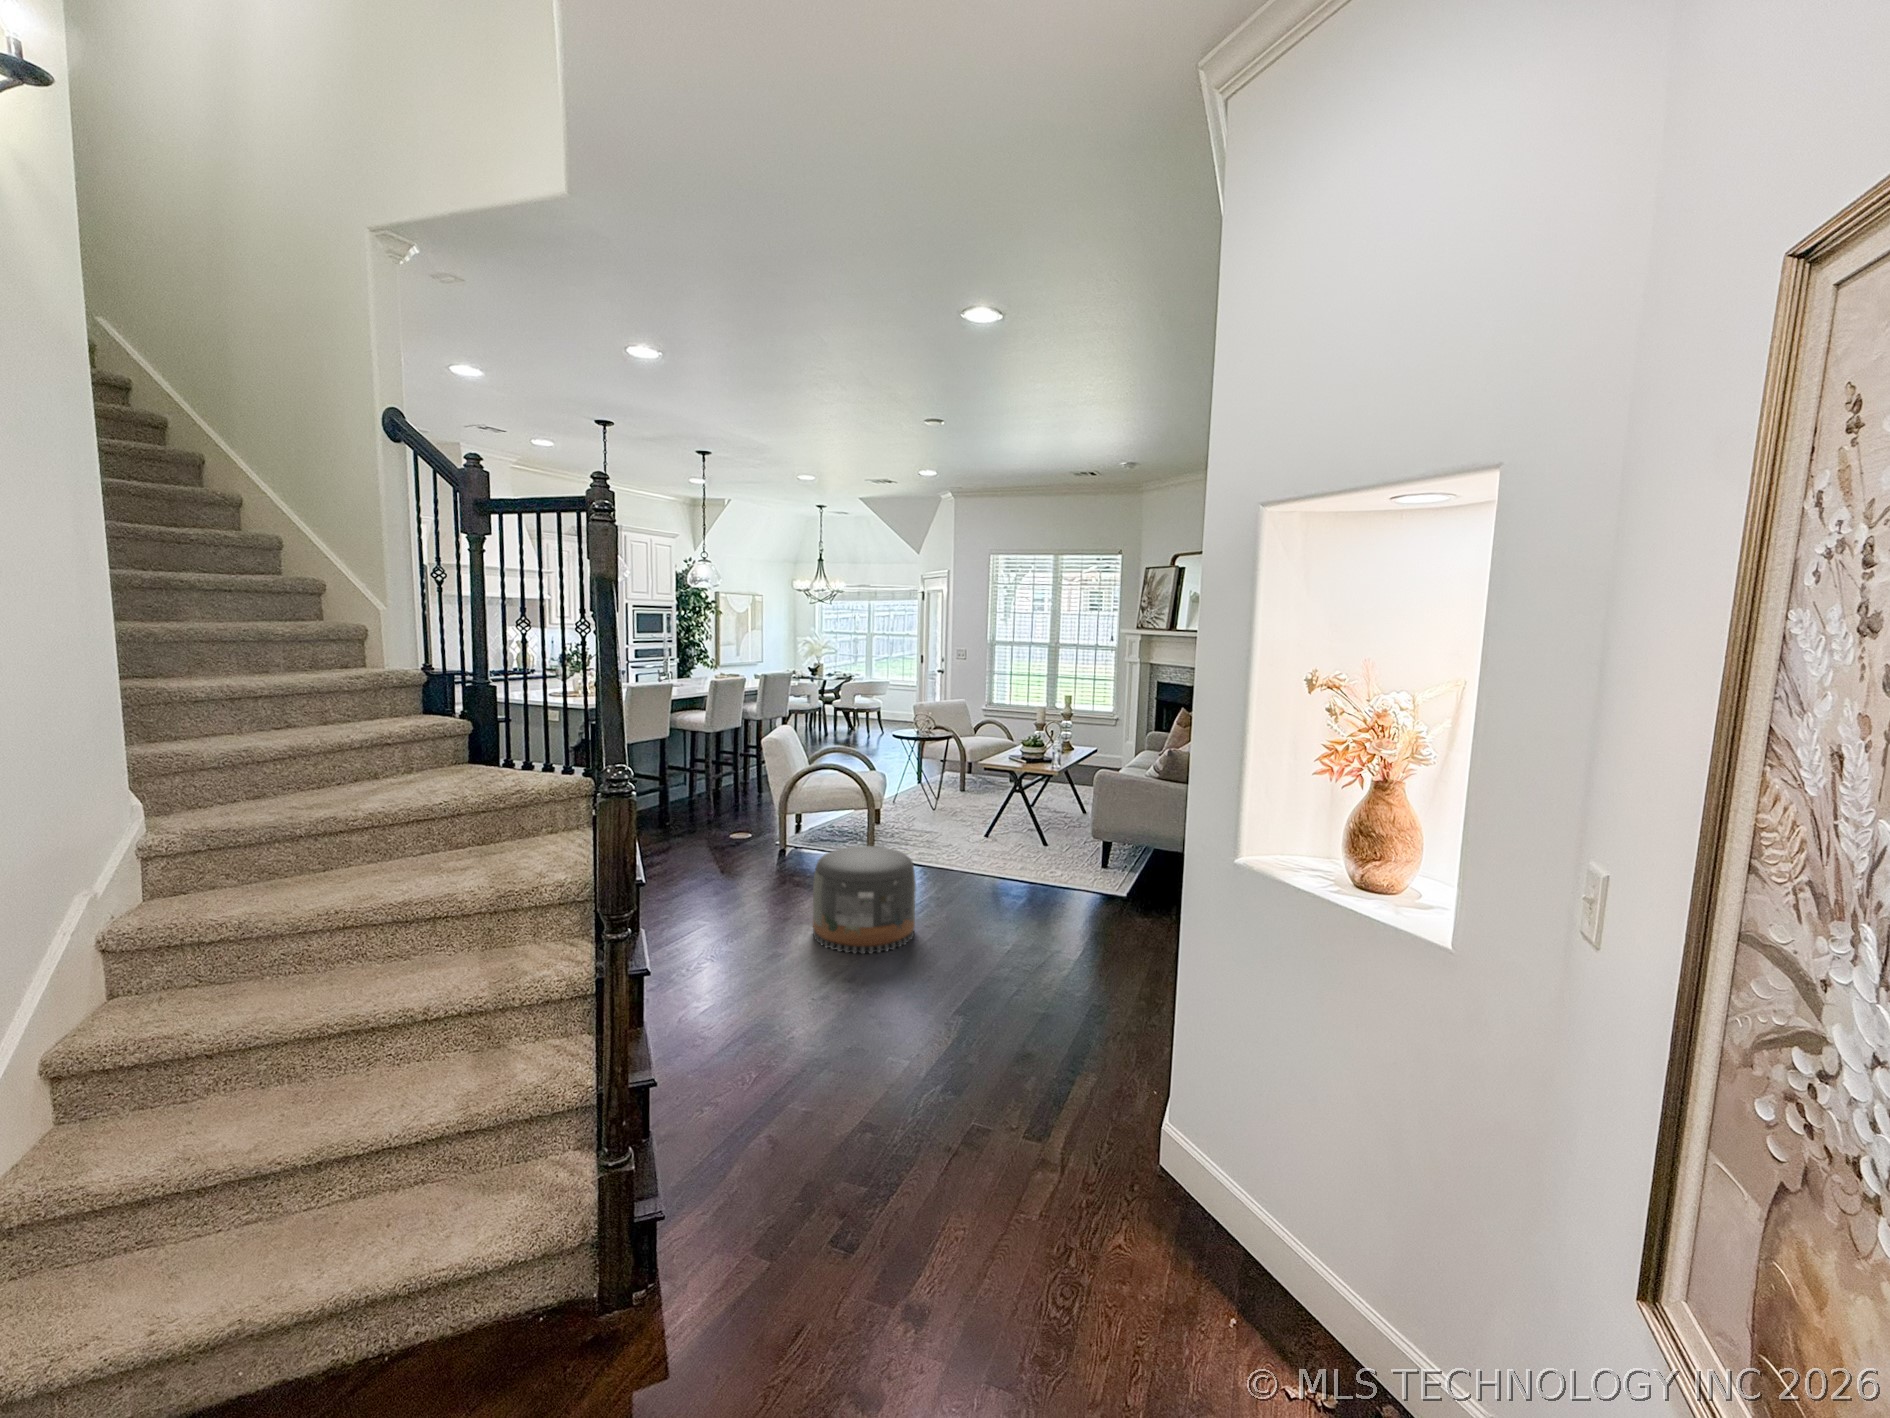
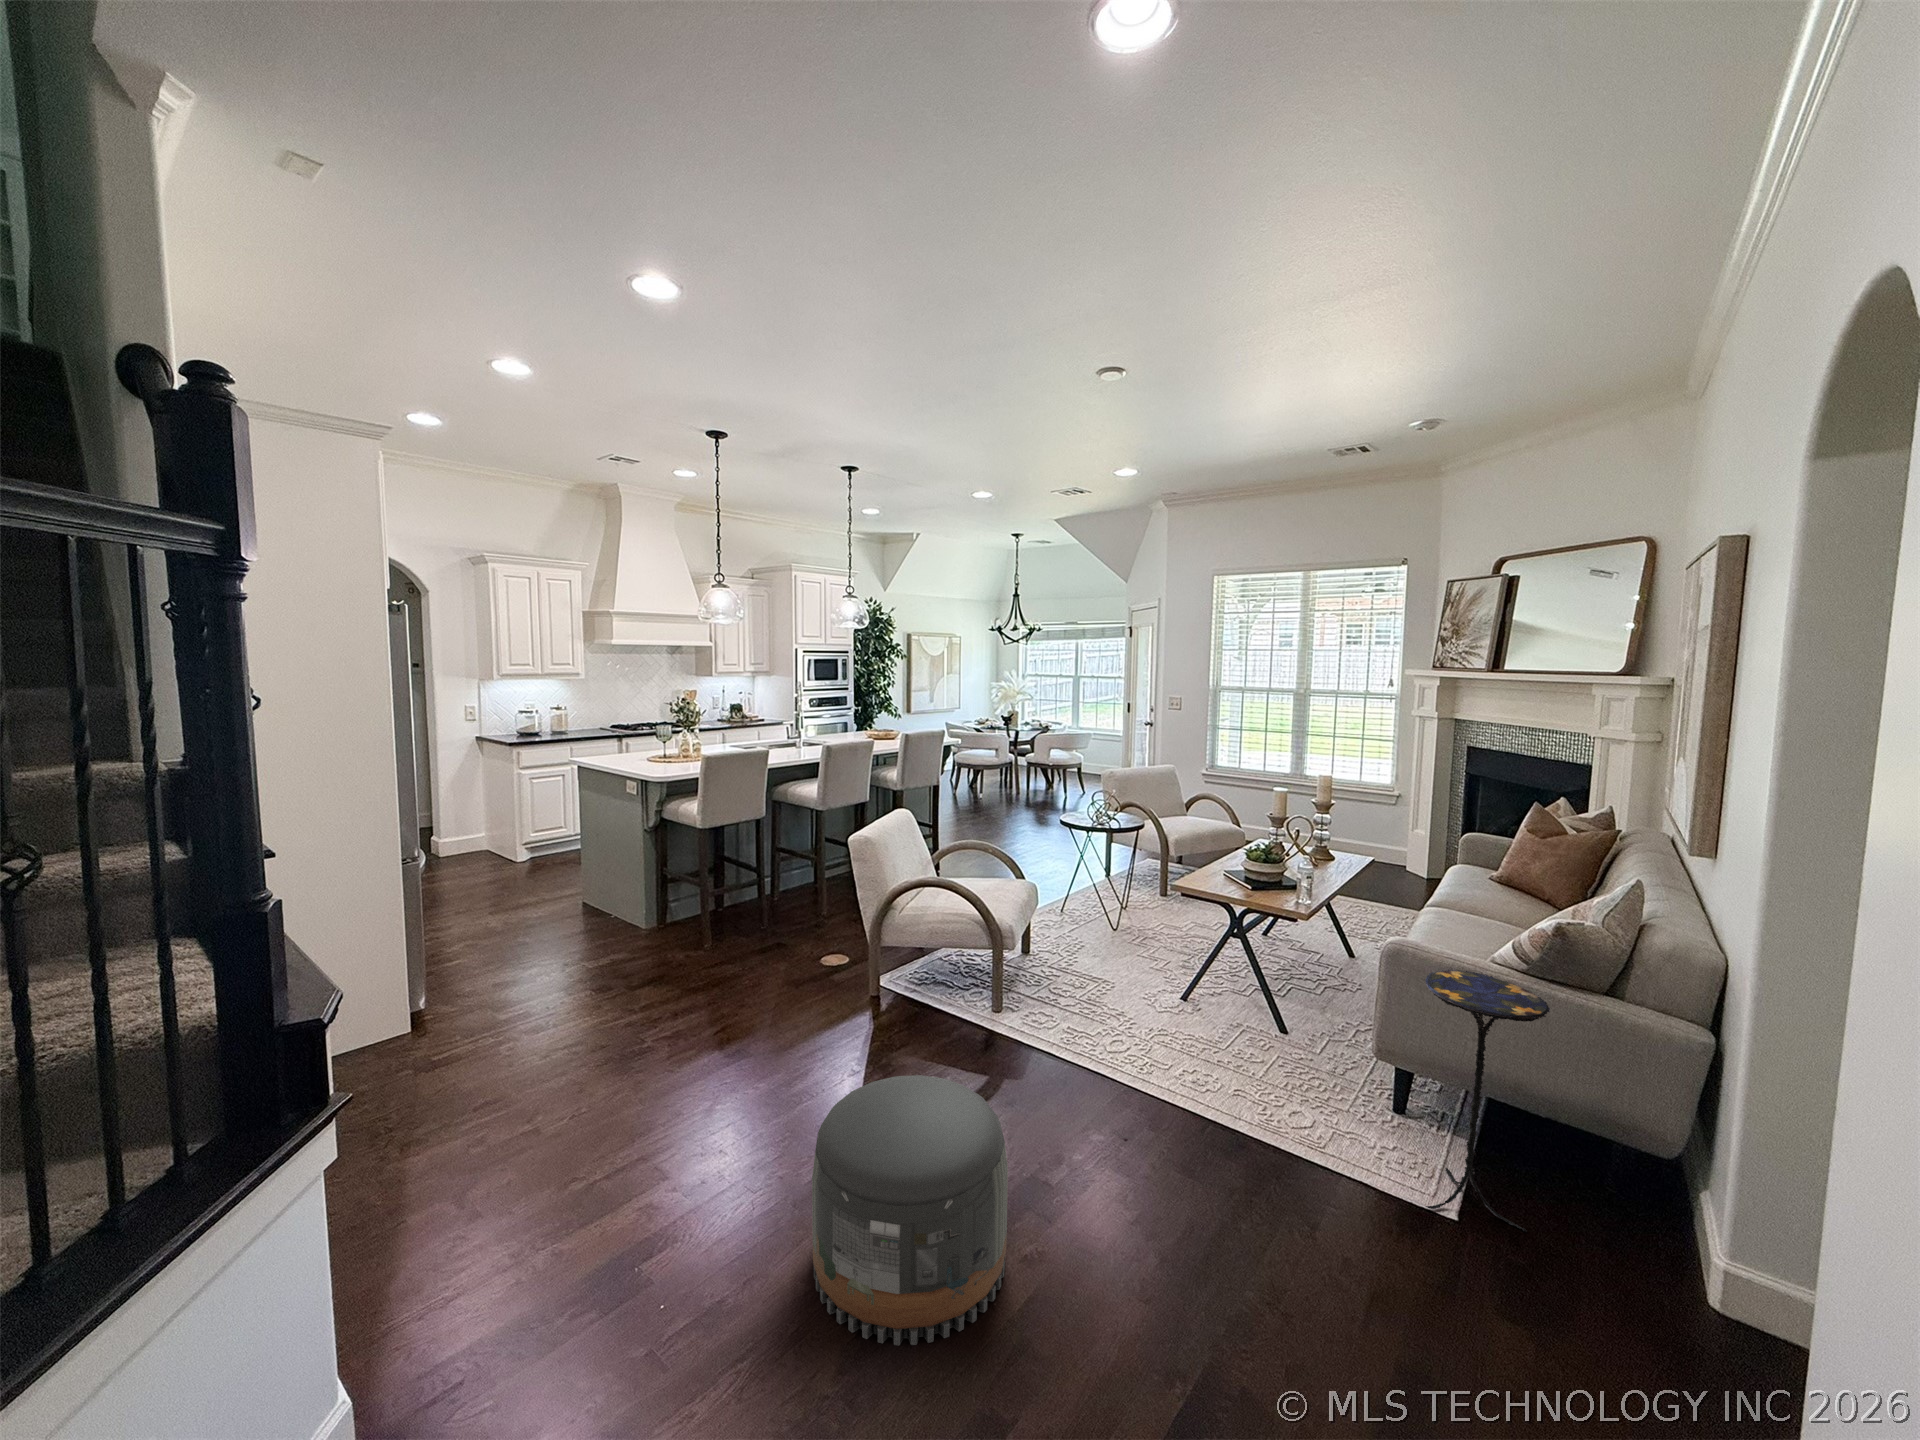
side table: none [1111,780,1164,900] -> present [1425,970,1550,1231]

